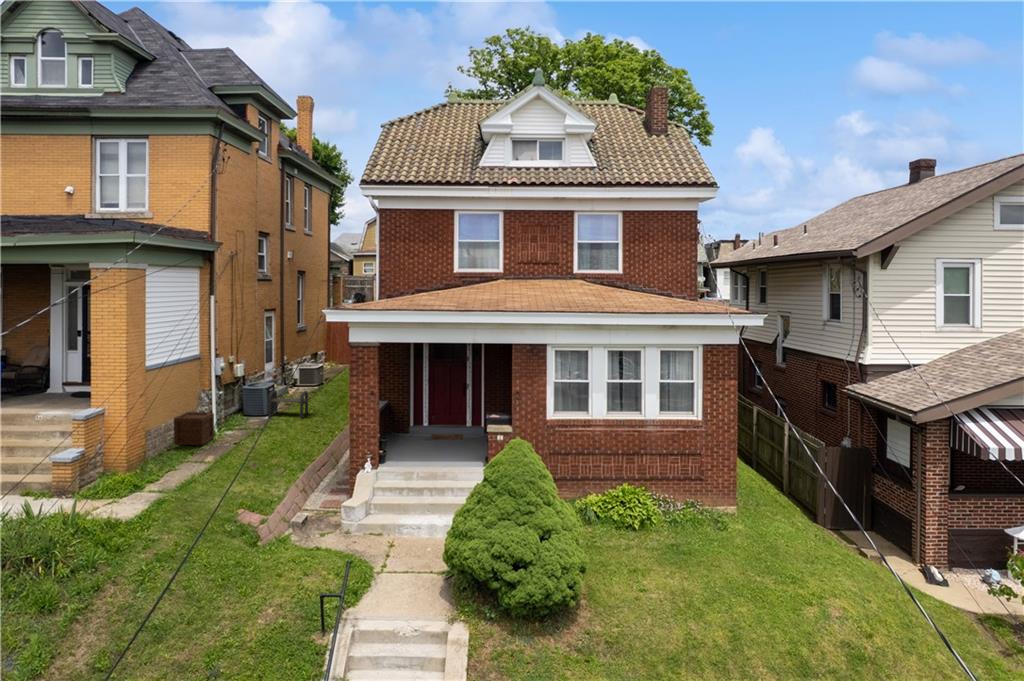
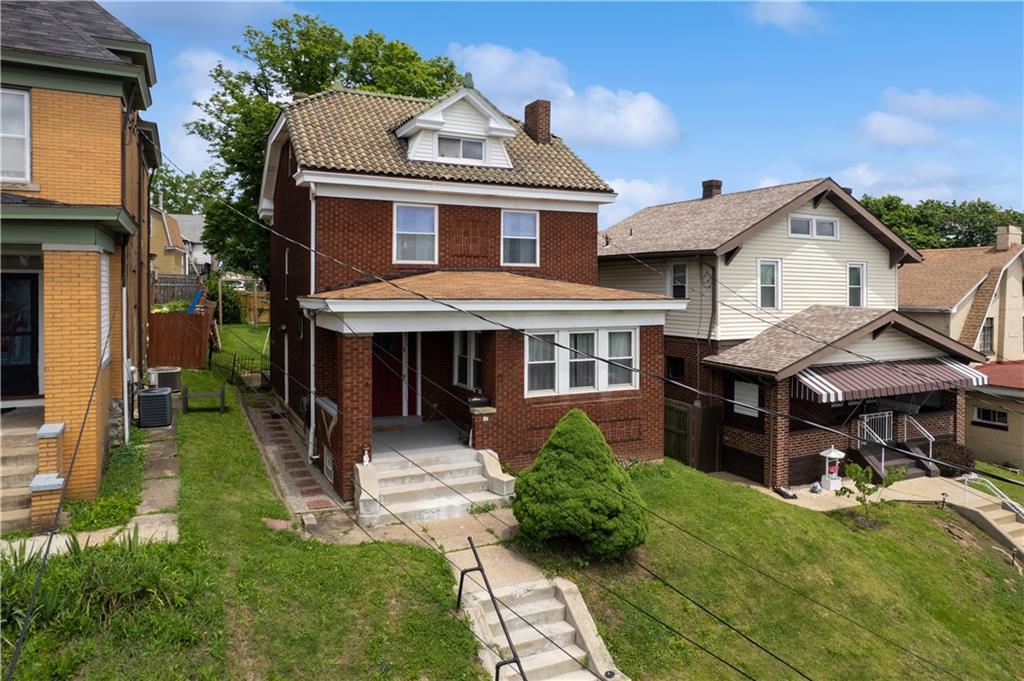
wooden crate: present [174,412,214,445] -> none [100,416,143,457]

